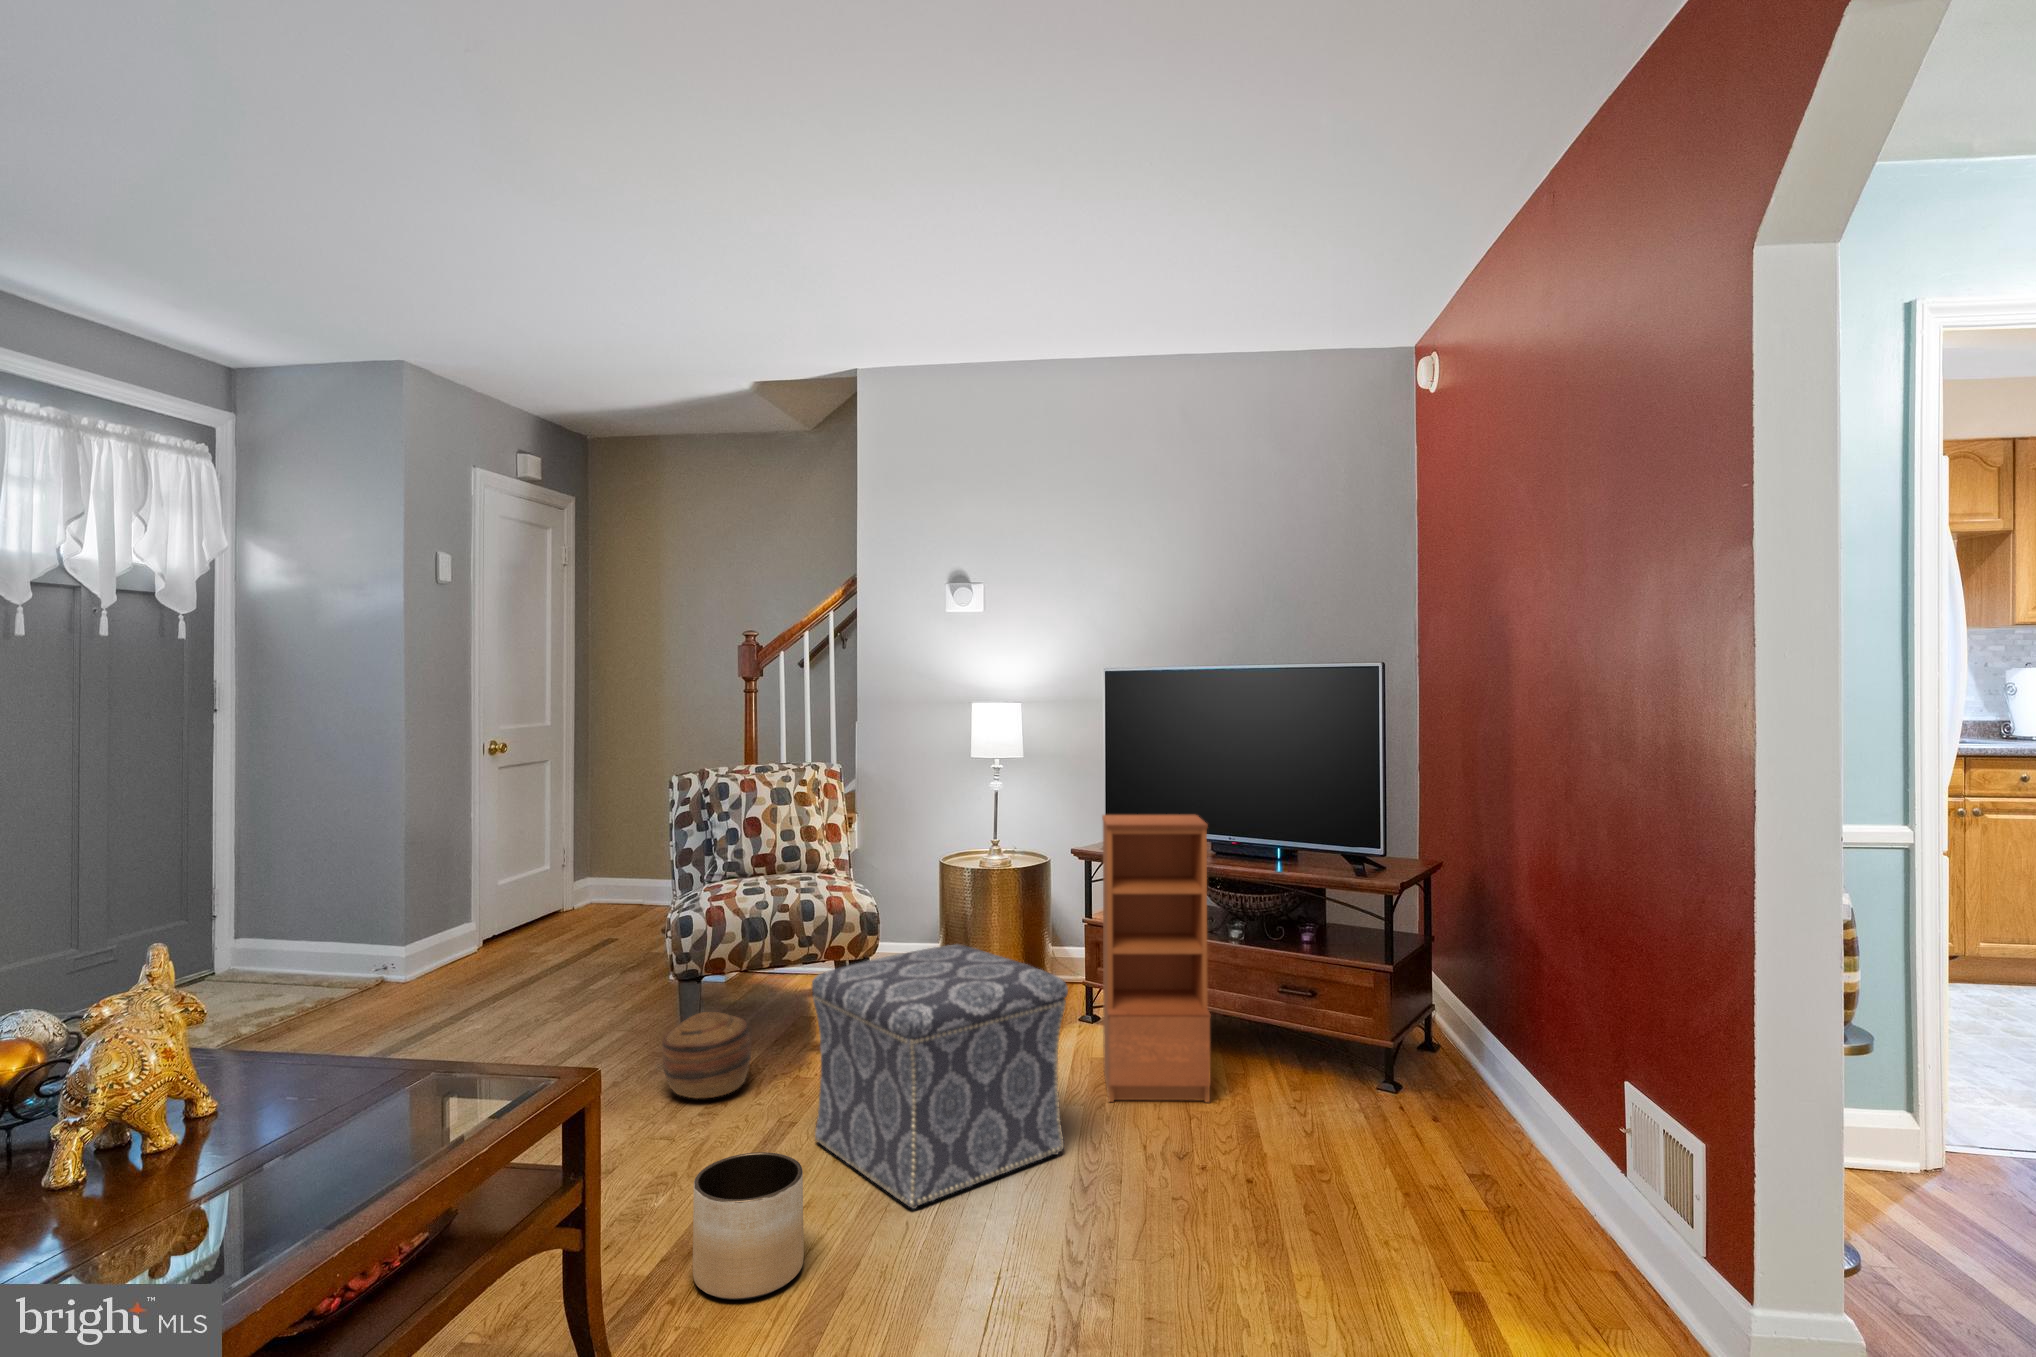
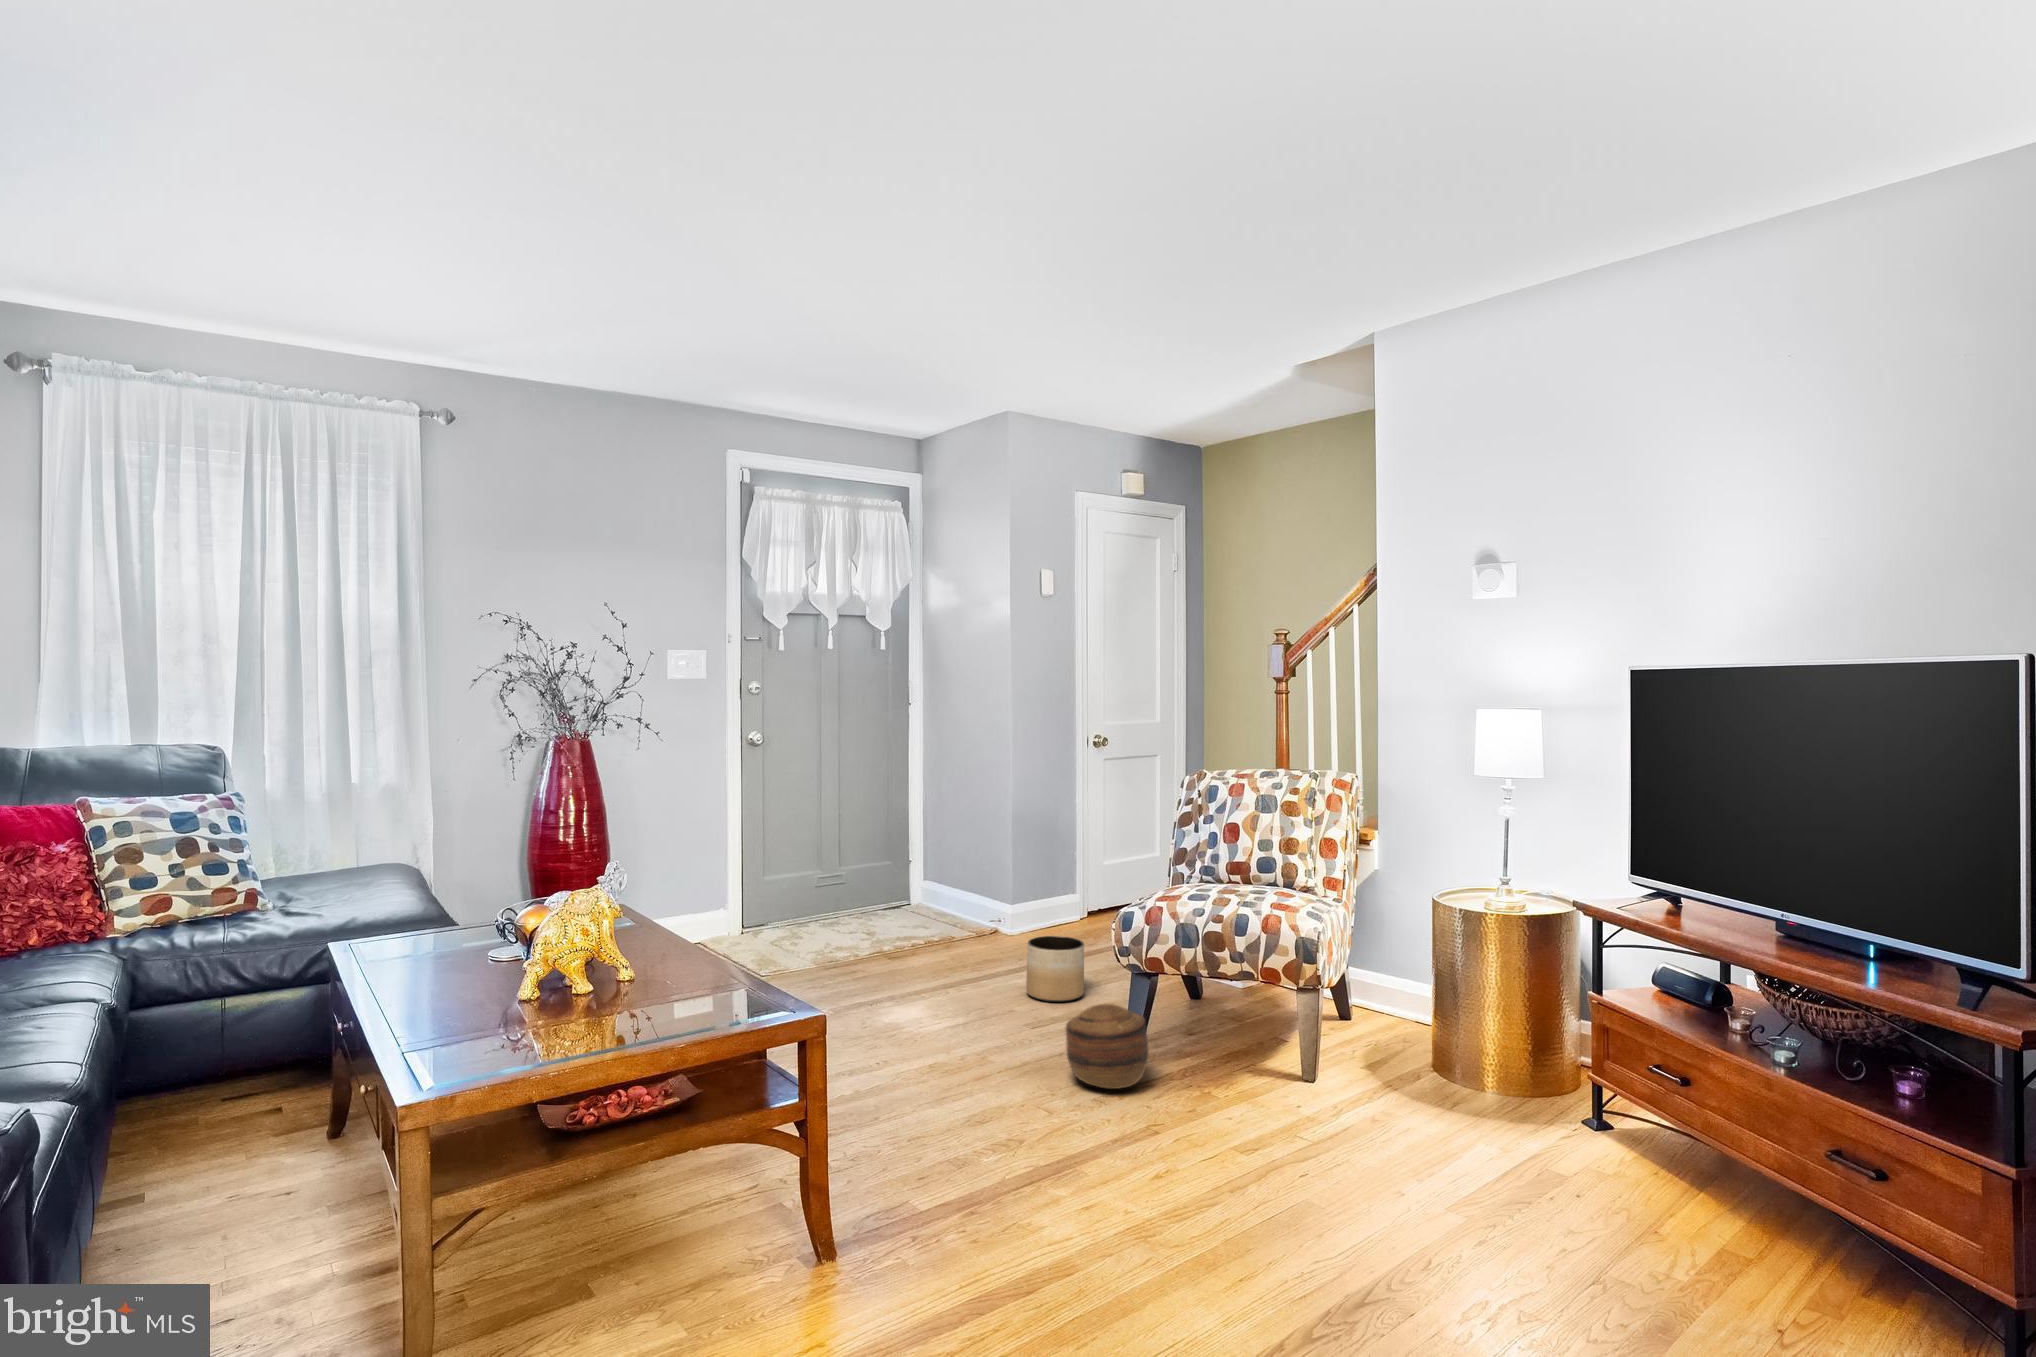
bookcase: present [1102,815,1211,1102] -> none [1508,865,1693,1286]
ottoman: present [812,944,1068,1209] -> none [1145,983,1397,1265]
planter: present [693,1152,804,1300] -> present [1026,936,1084,1002]

